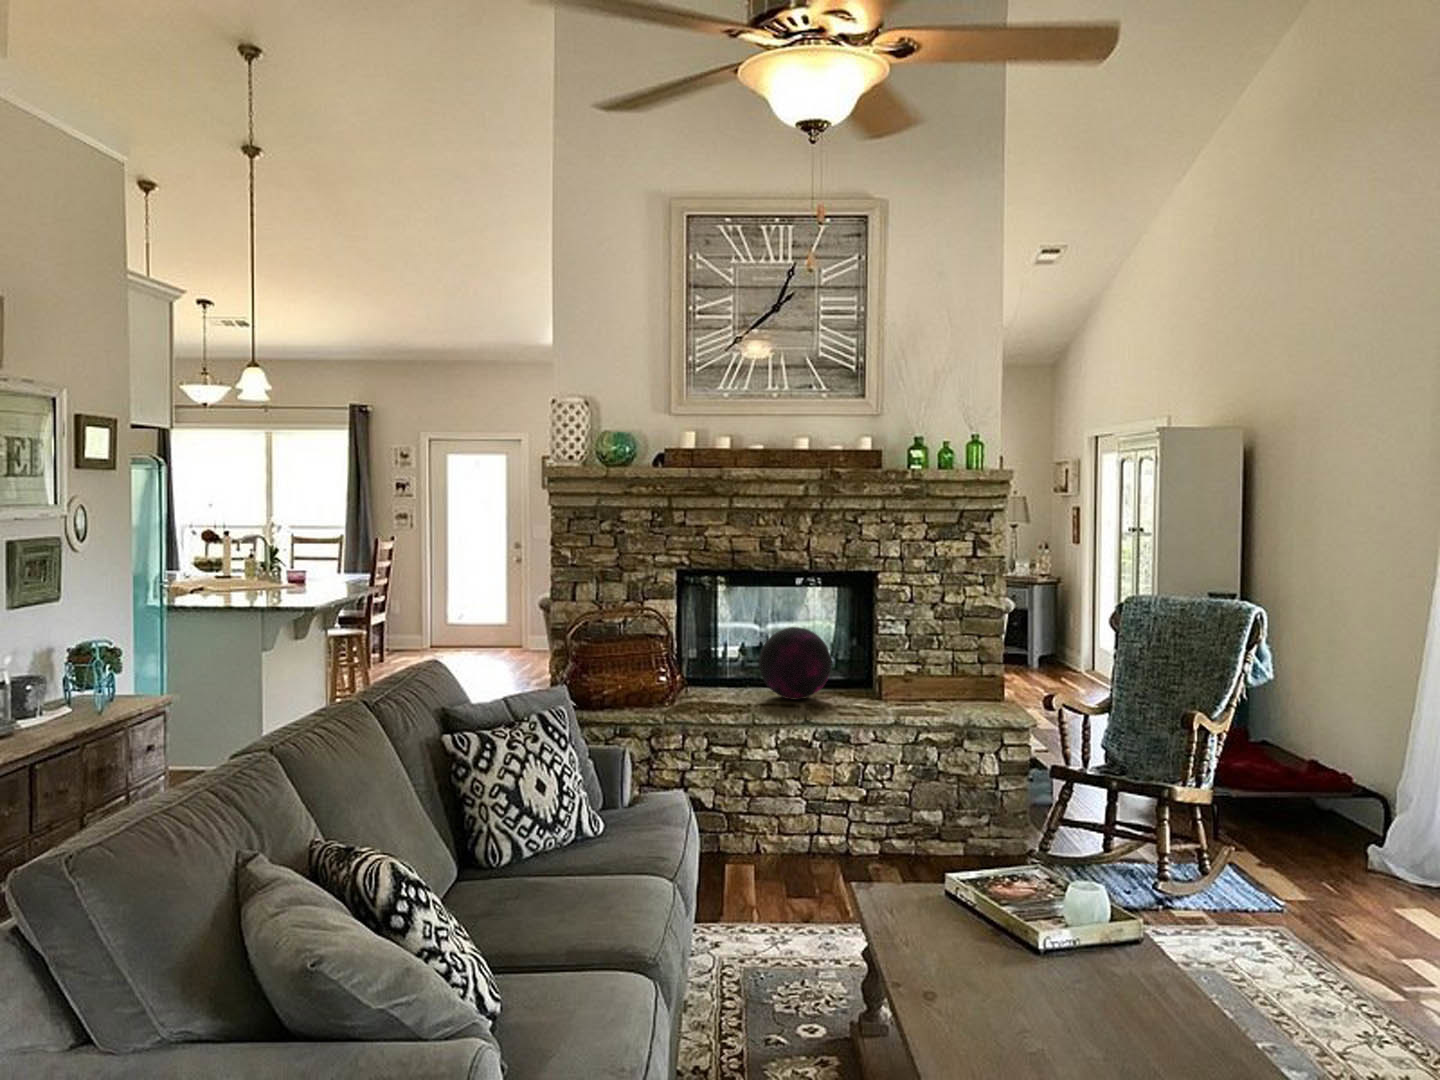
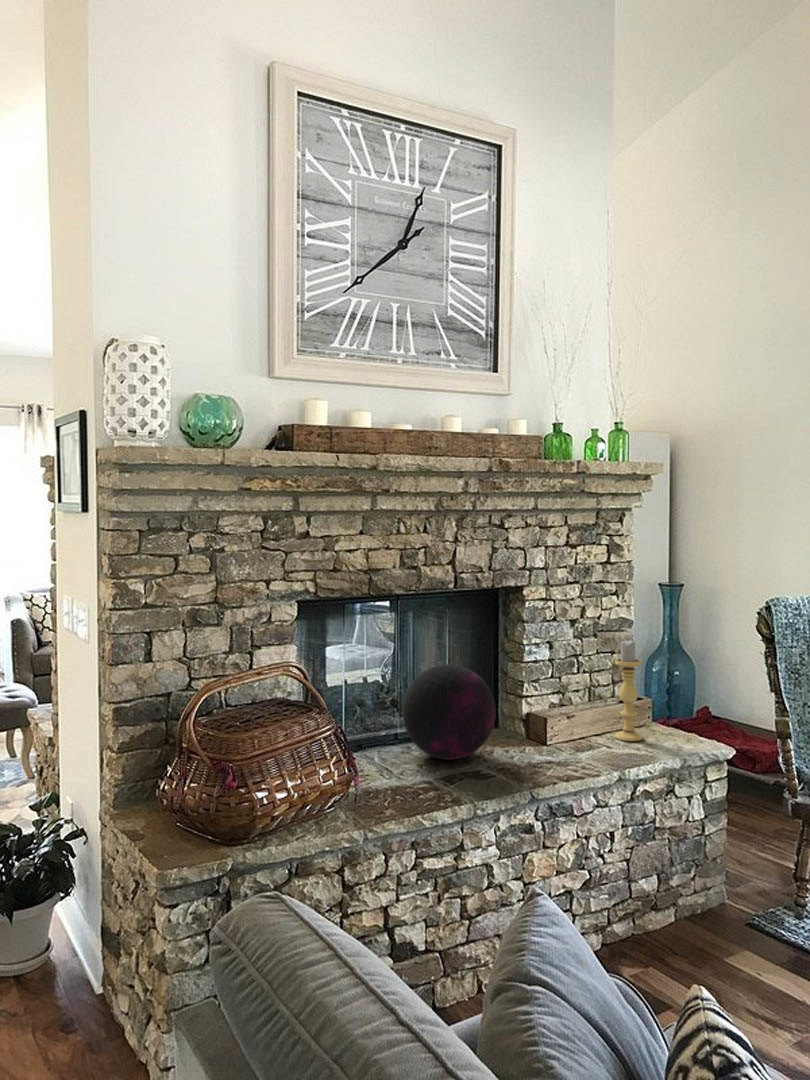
candle holder: none [955,622,979,710] -> present [615,640,643,741]

